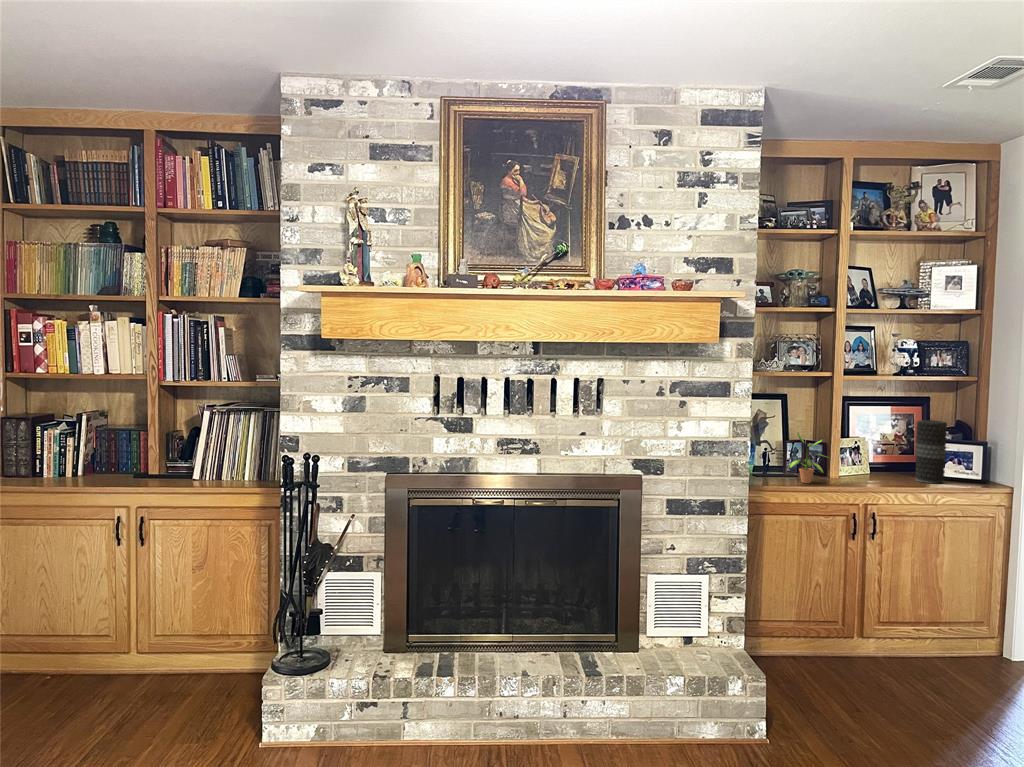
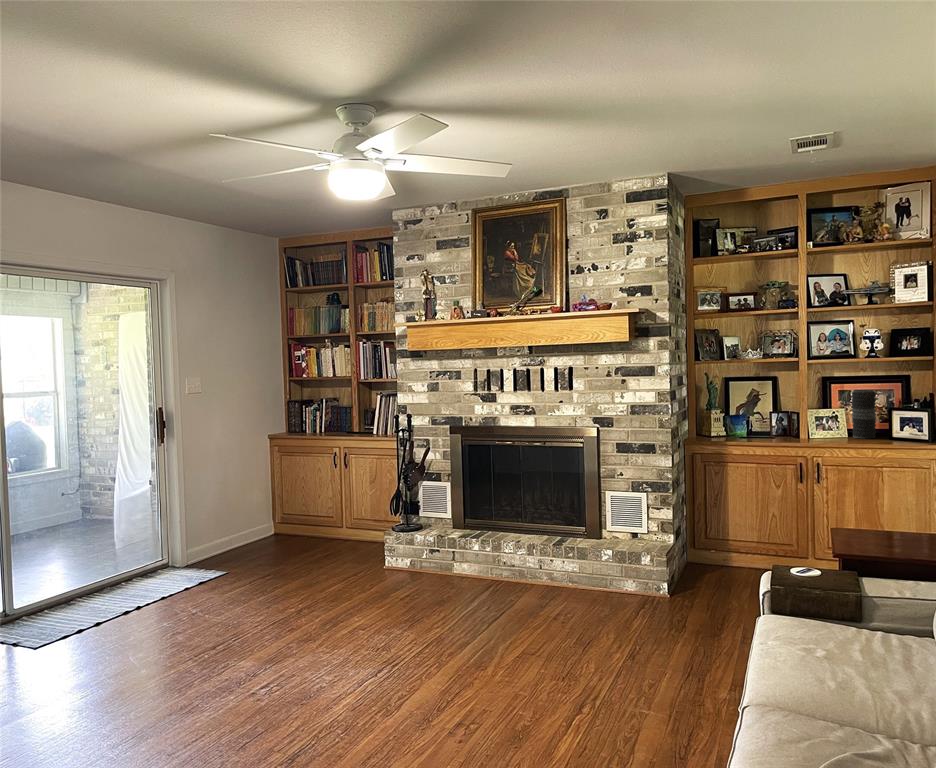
potted plant: present [787,433,826,483] -> none [737,400,770,438]

